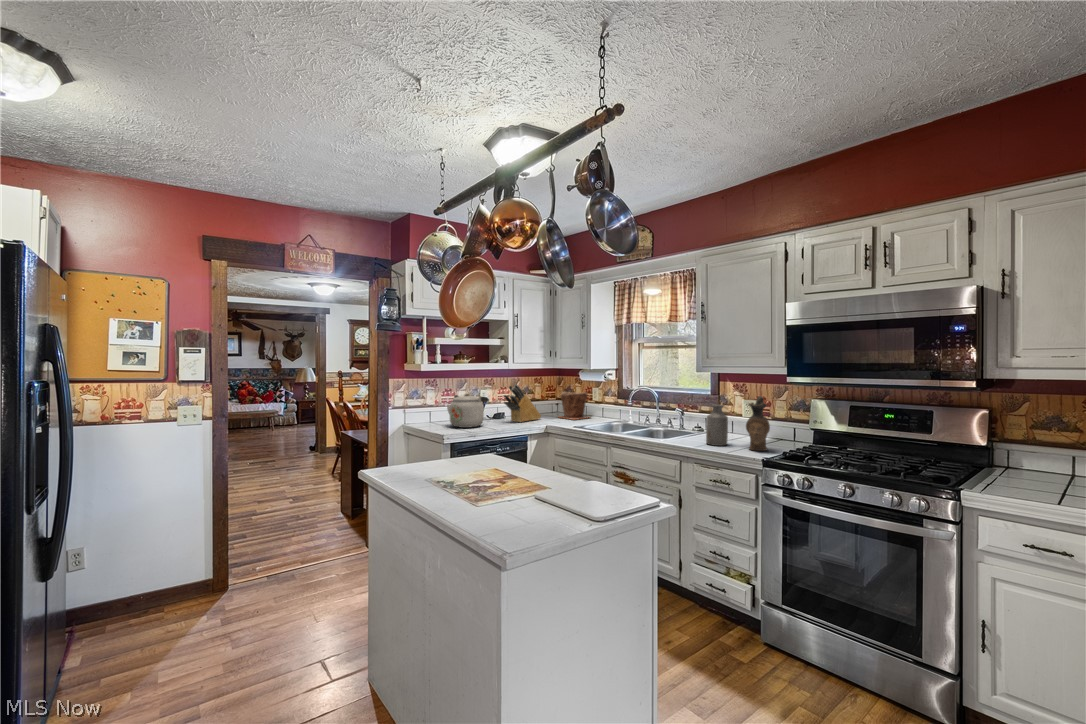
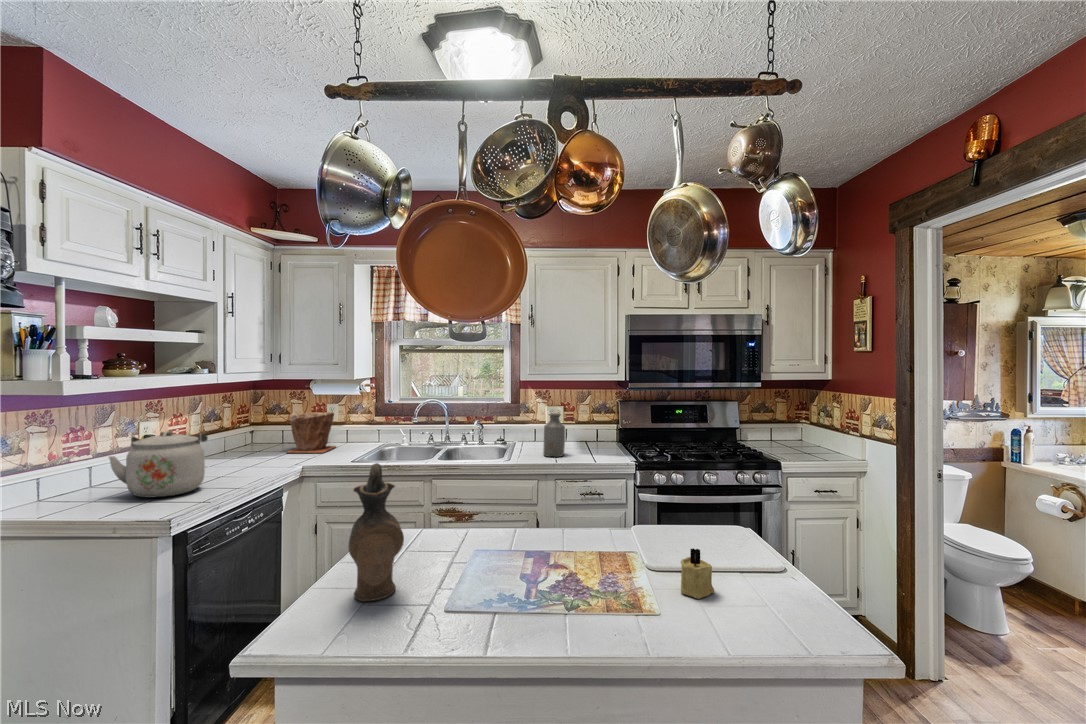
knife block: present [504,384,541,422] -> none [222,407,270,470]
ceramic pitcher: present [746,396,770,451] -> present [349,463,404,601]
candle: none [510,489,532,524] -> present [681,548,714,599]

